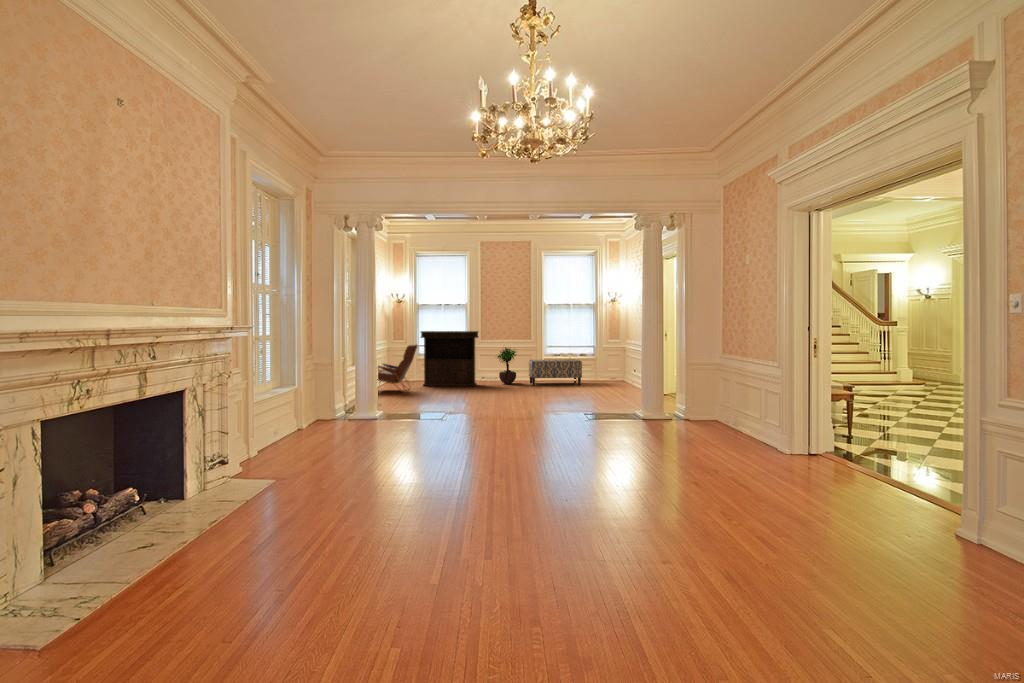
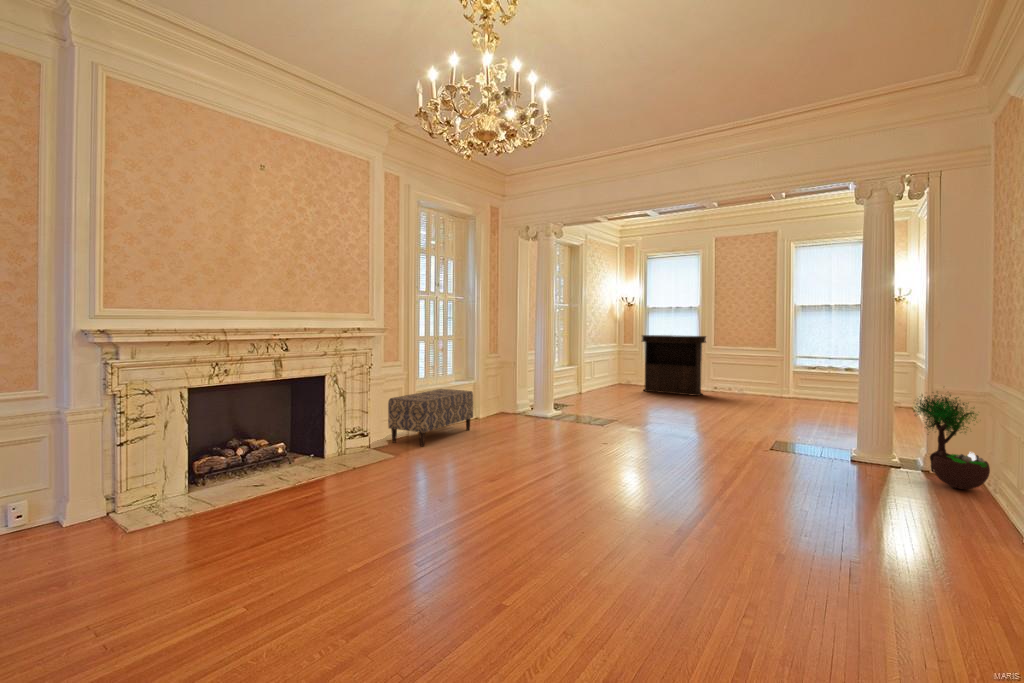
armchair: present [377,344,417,391] -> none [583,348,633,396]
potted tree: present [497,348,516,384] -> present [914,395,990,489]
bench: present [529,359,582,386] -> present [388,389,473,446]

